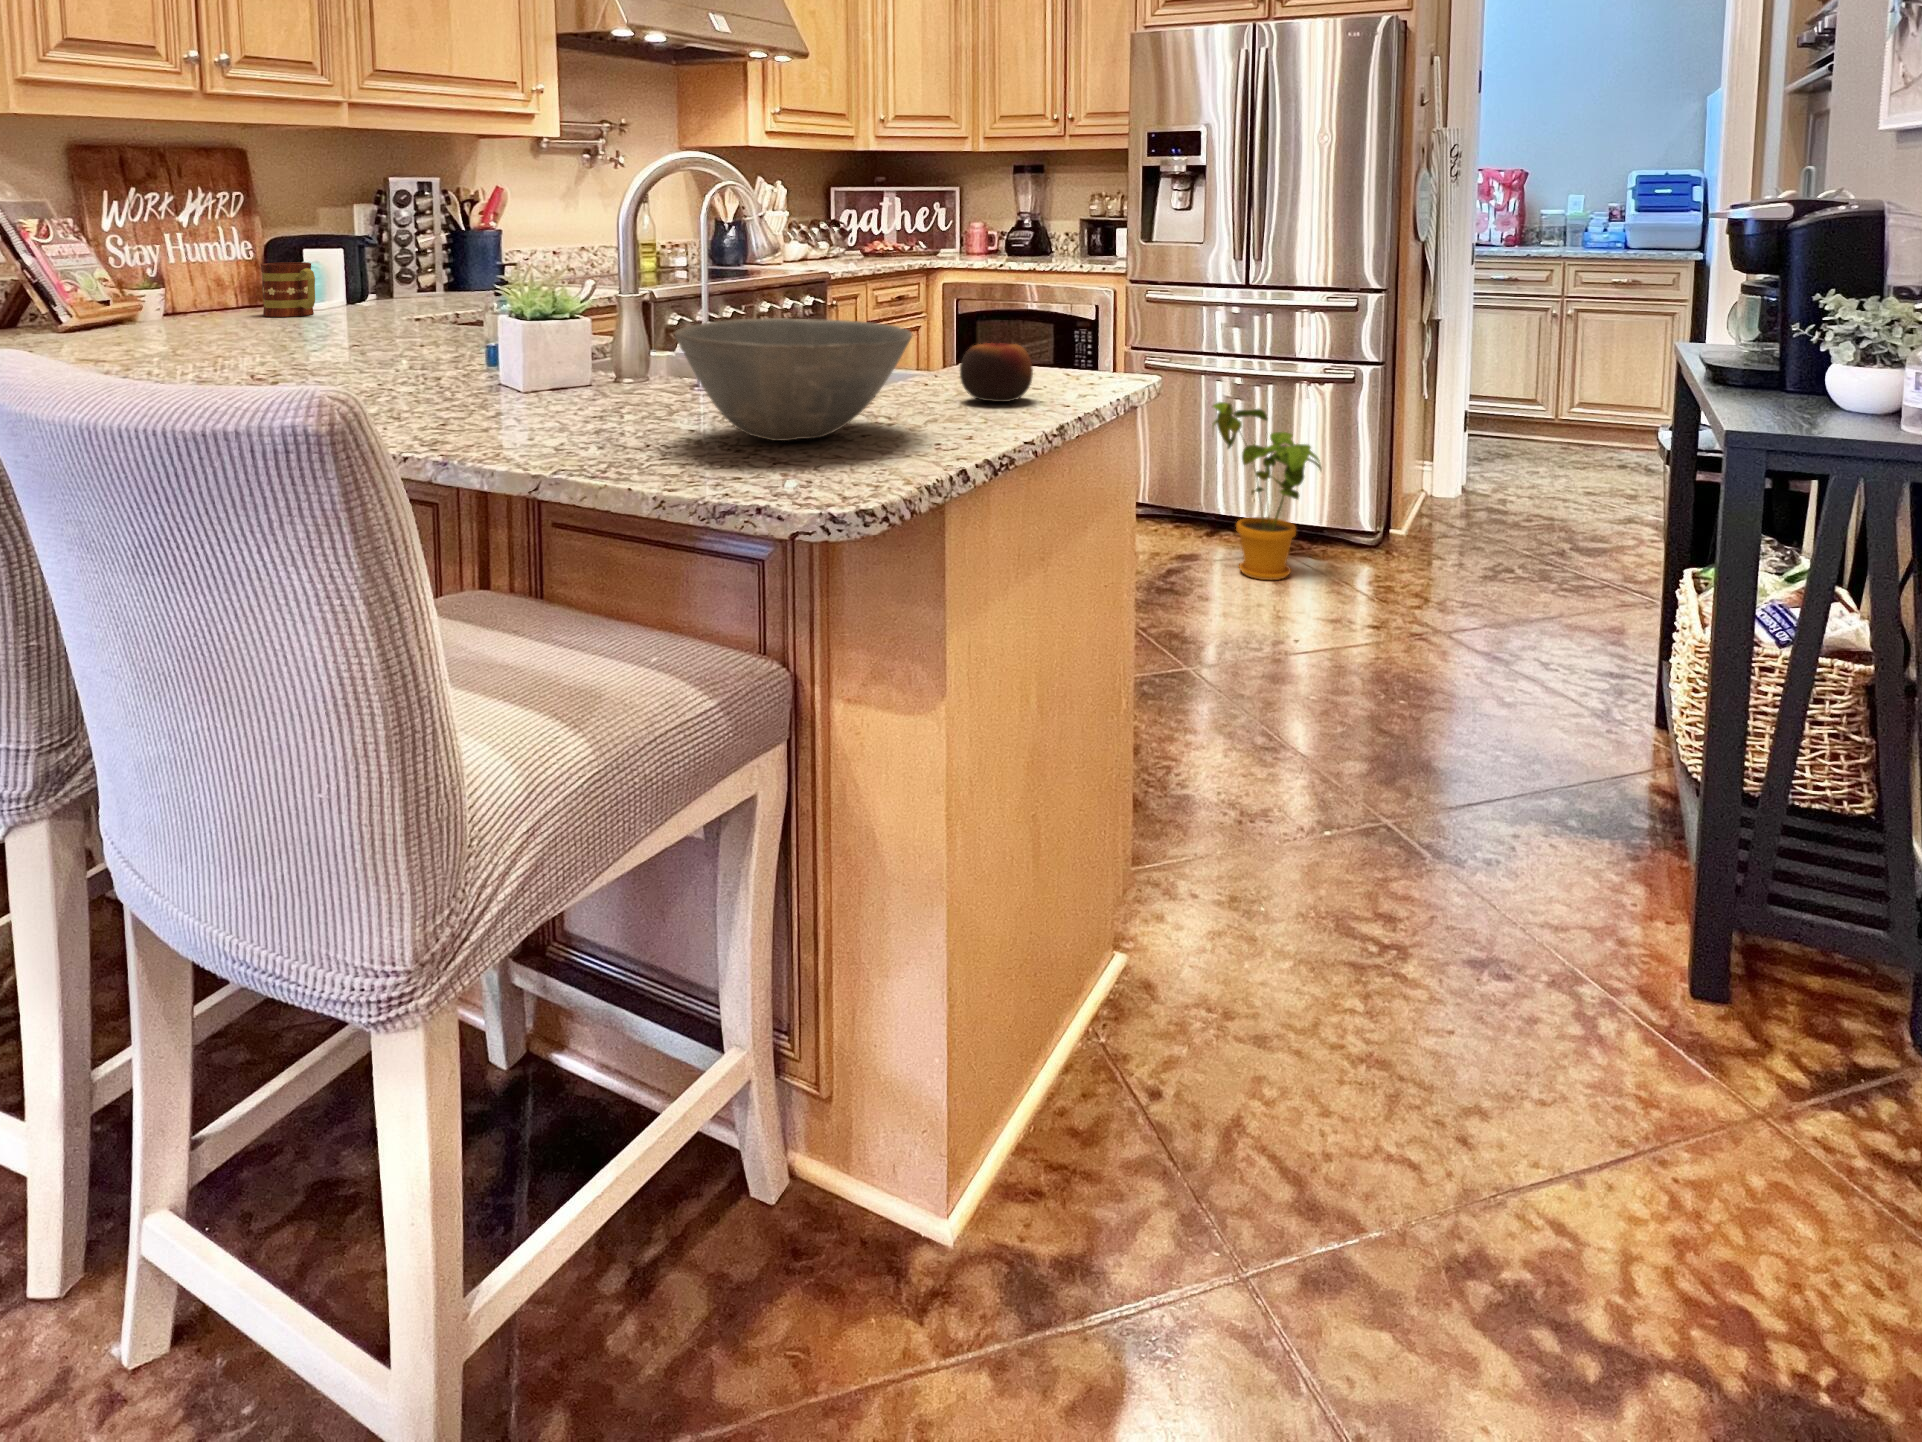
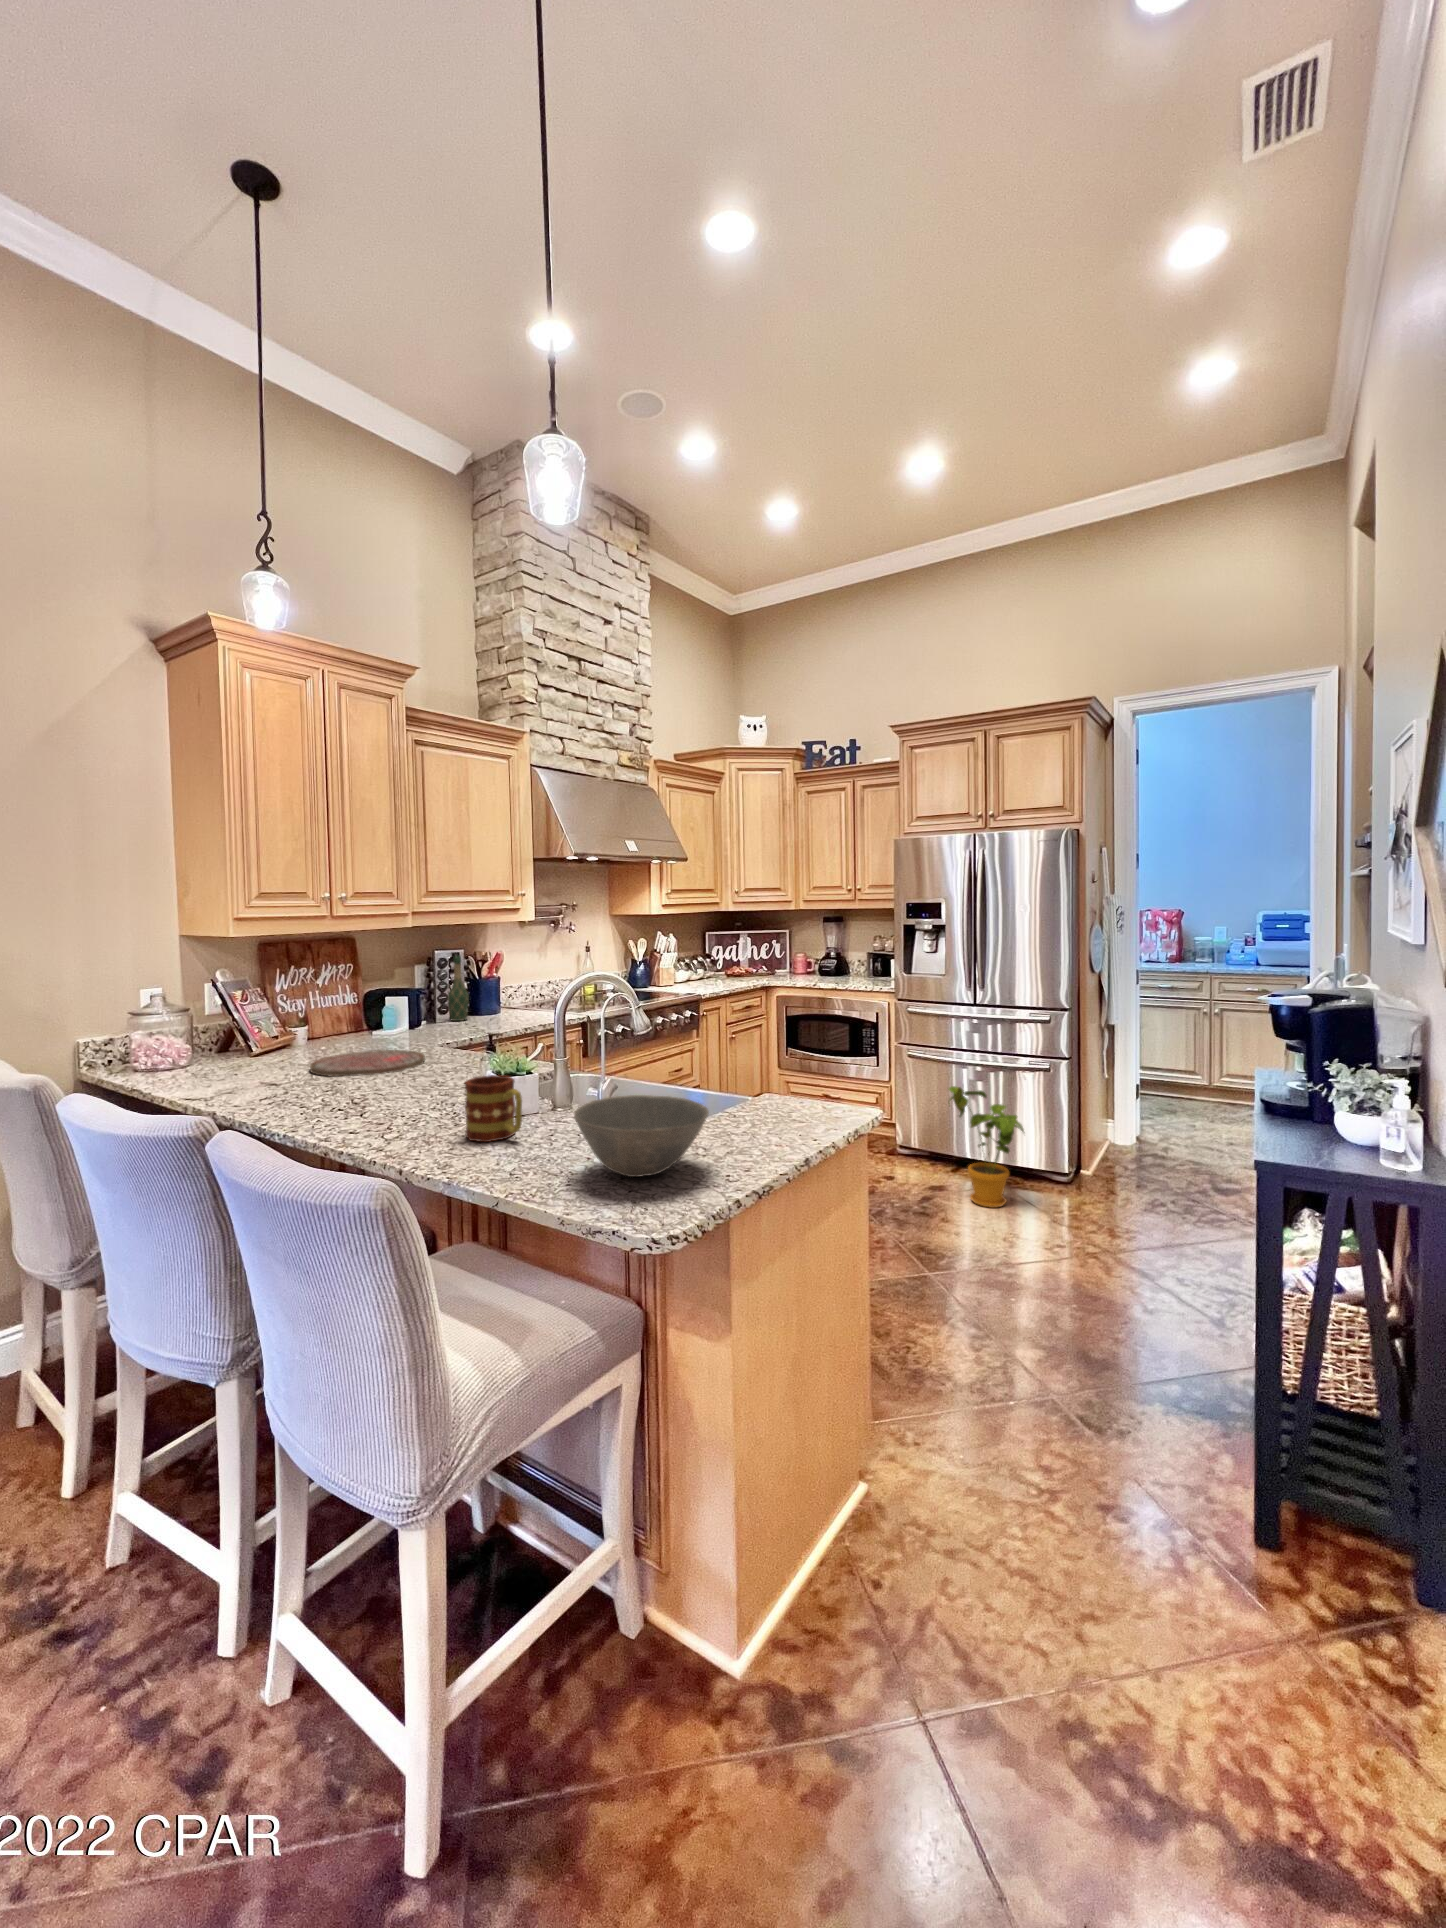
wine bottle: none [414,189,452,297] -> present [447,956,469,1021]
mug: present [261,262,315,317] -> present [464,1075,522,1142]
cutting board: none [170,321,381,351] -> present [310,1050,425,1077]
apple: present [960,337,1033,402] -> none [745,1100,789,1141]

